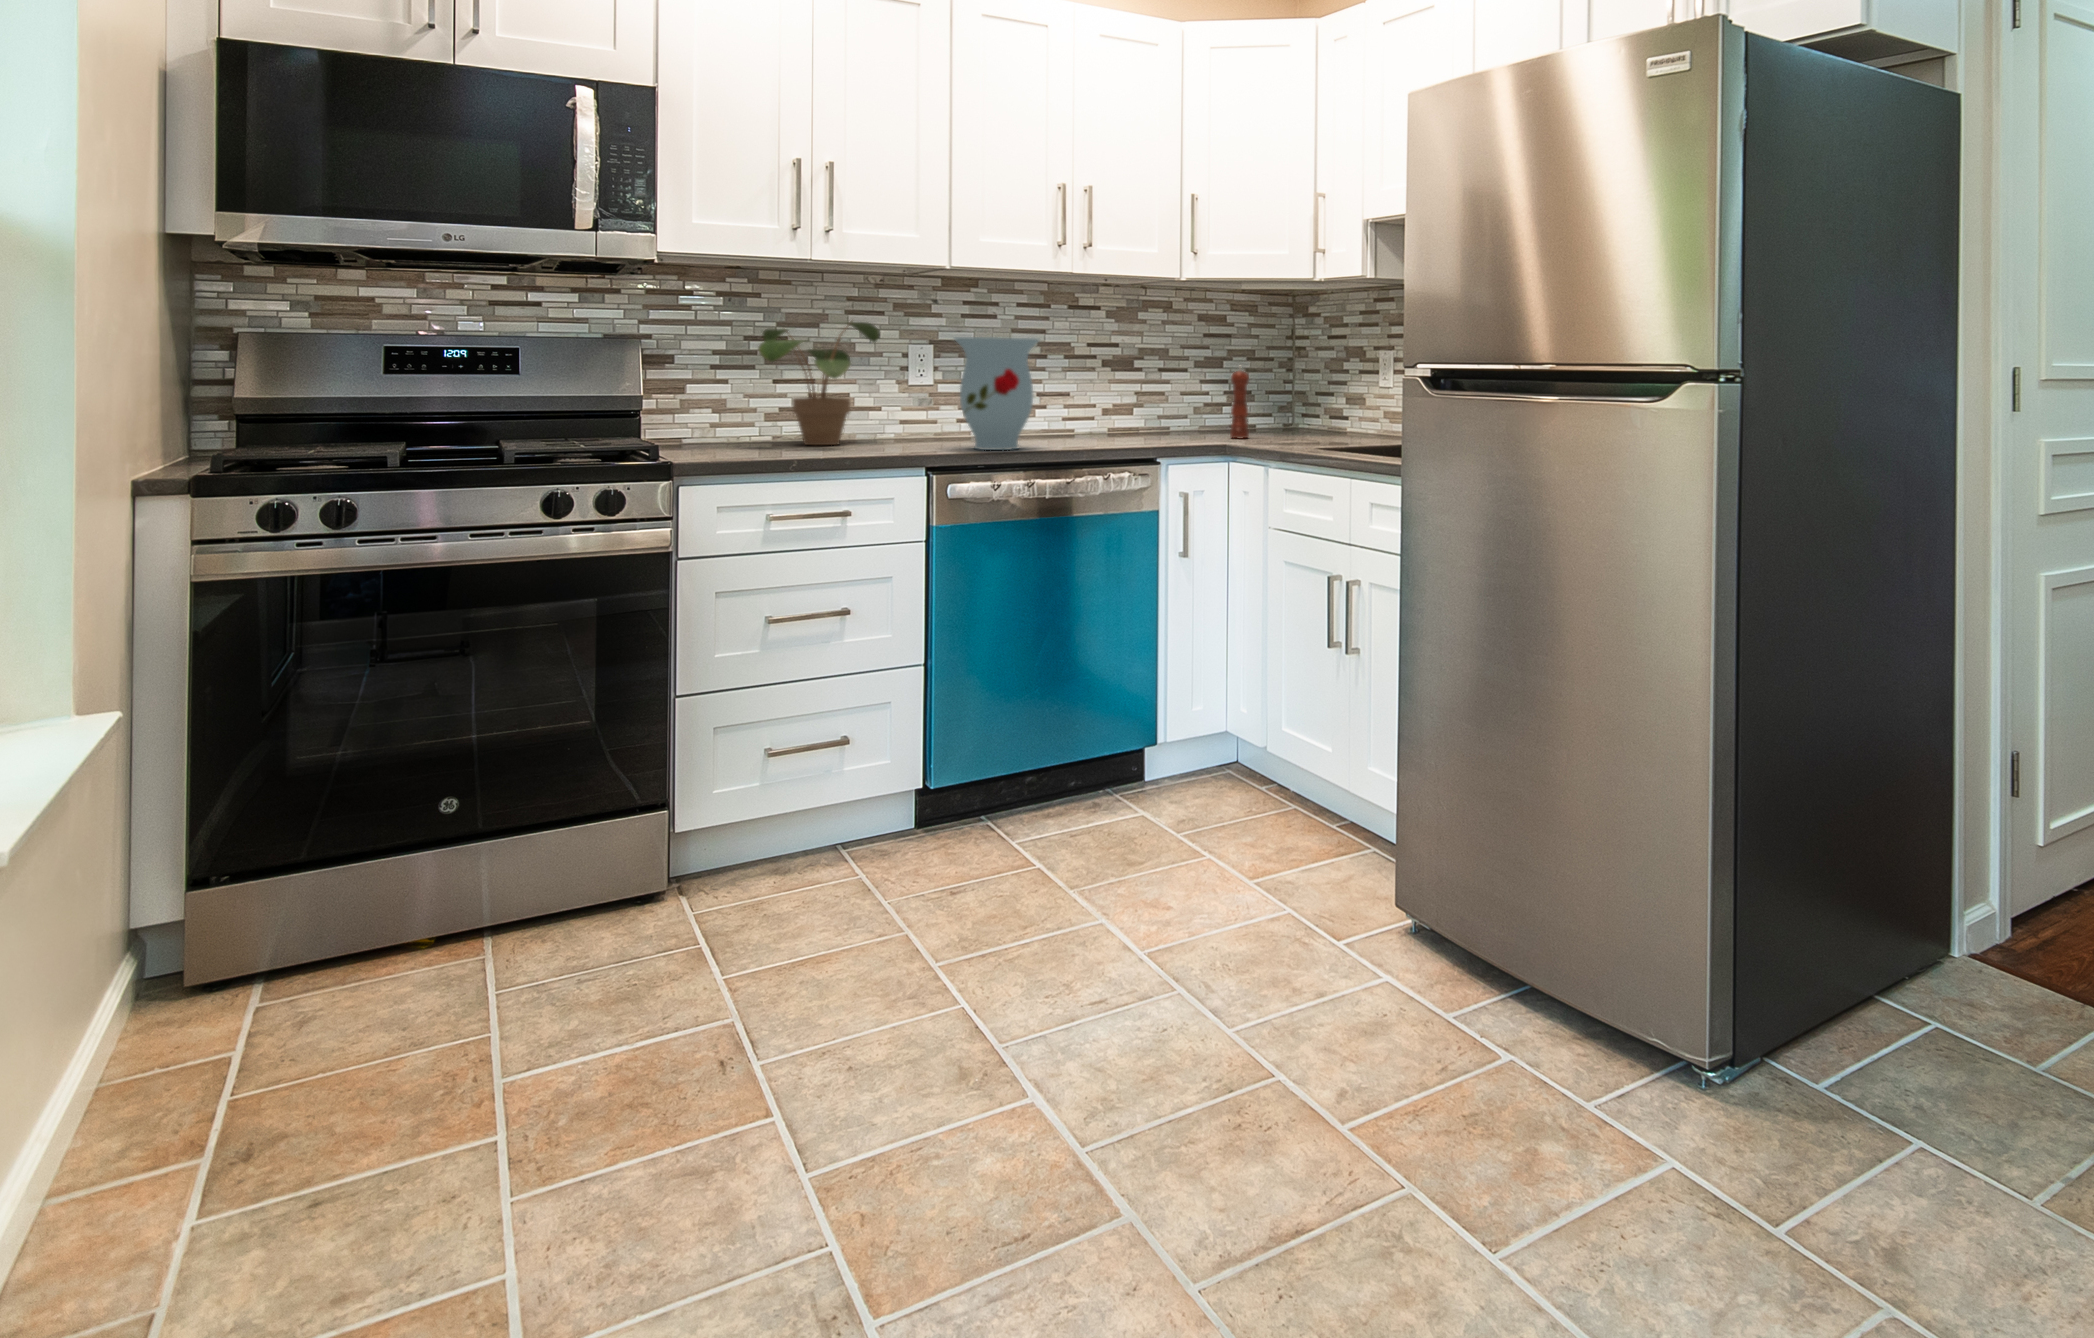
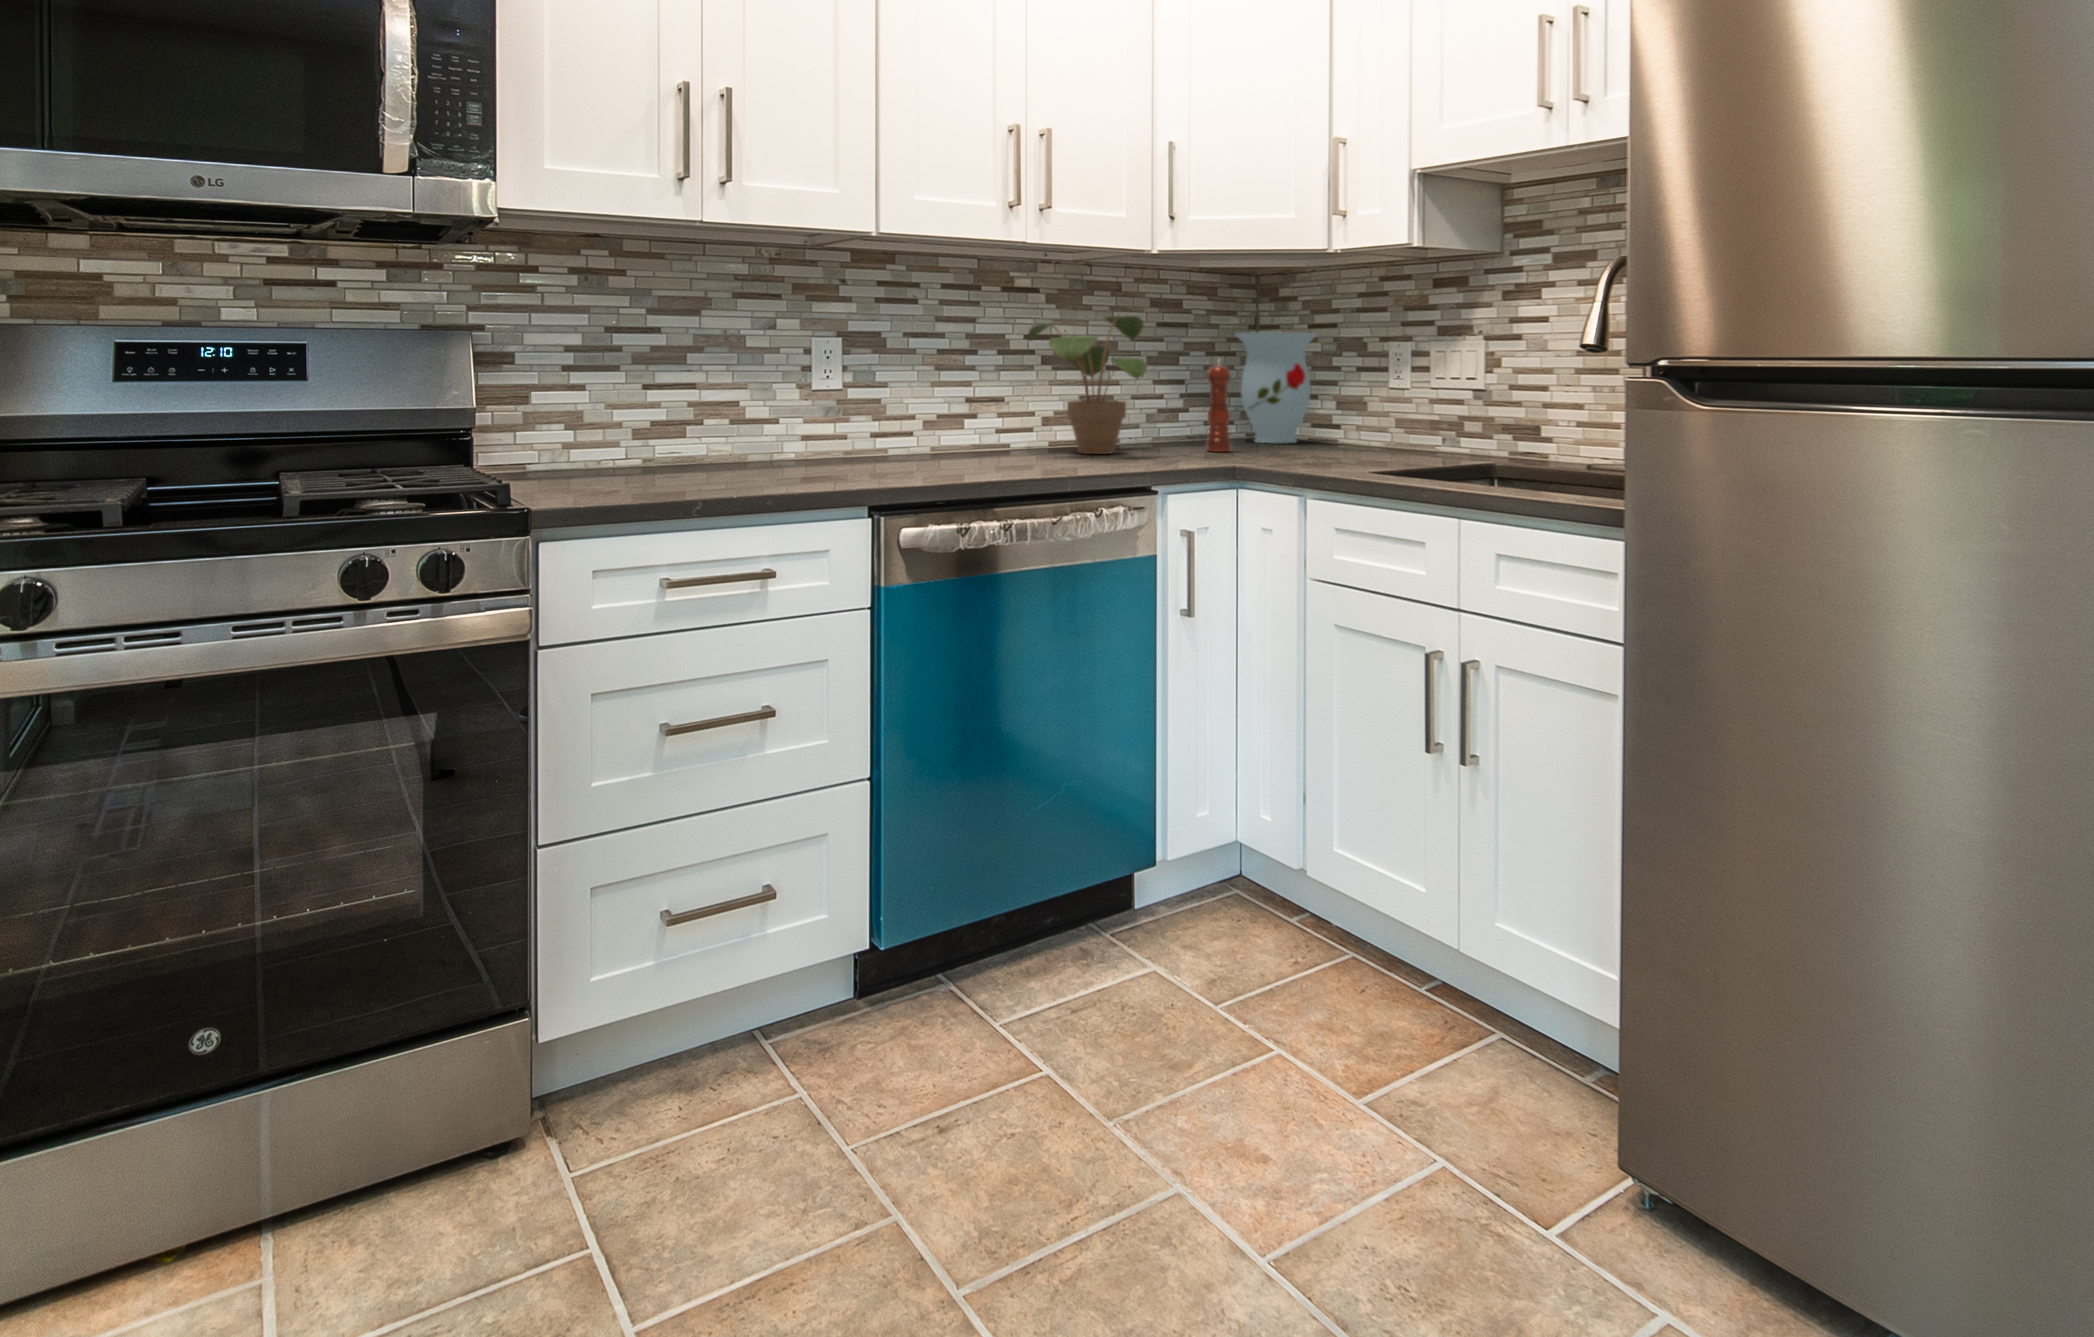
potted plant: present [758,321,879,445] -> present [1028,315,1147,454]
vase: present [954,337,1039,450] -> present [1236,333,1316,443]

